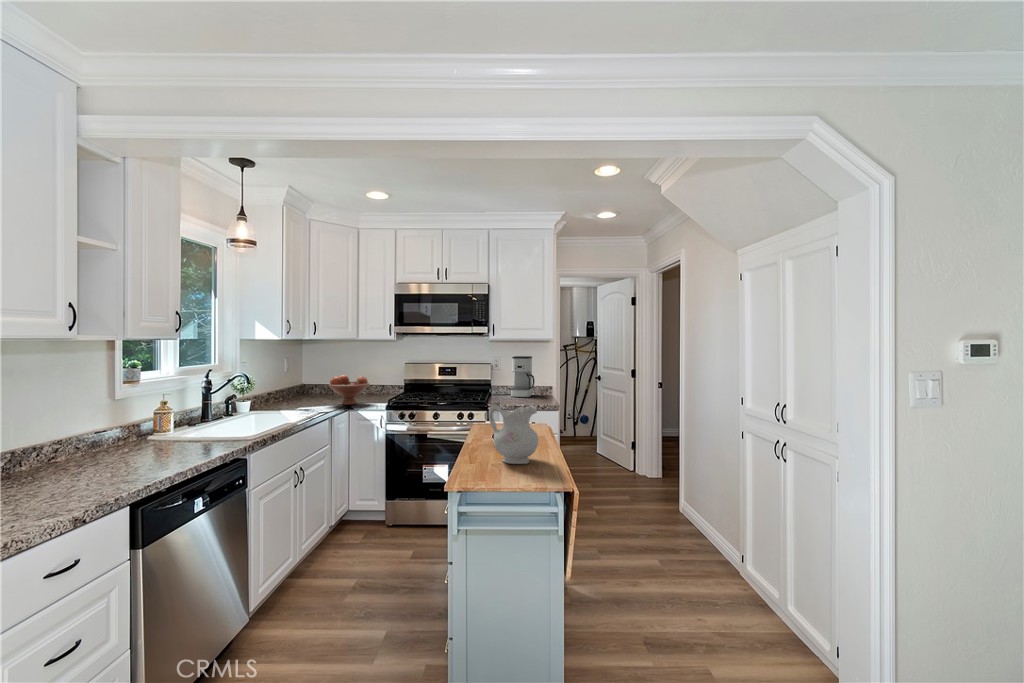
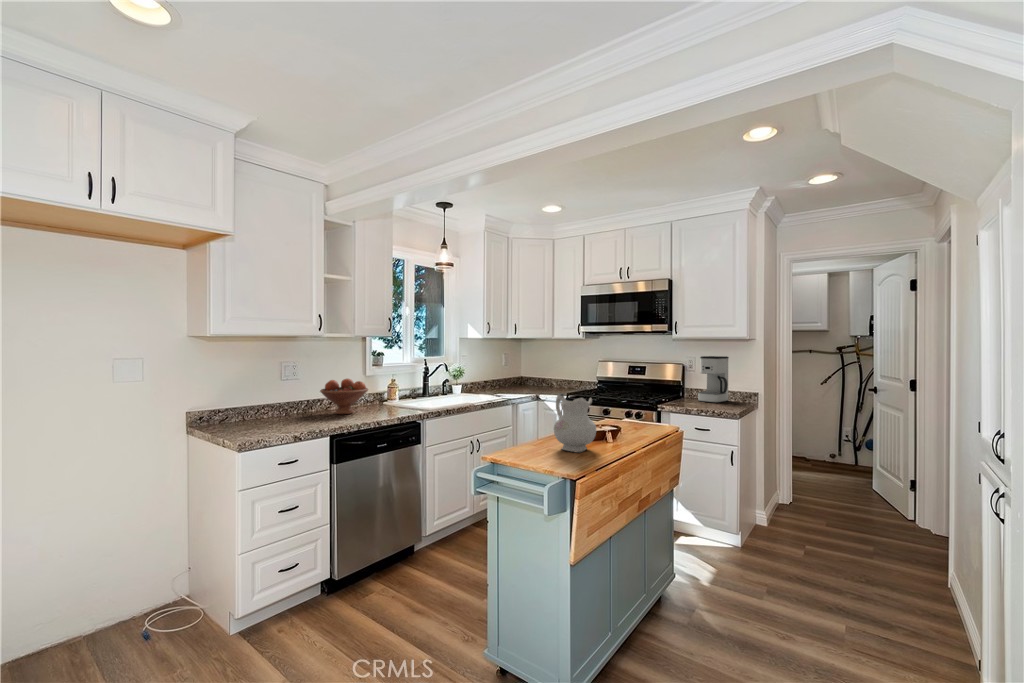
fruit bowl: present [329,375,369,405] -> present [320,379,368,414]

